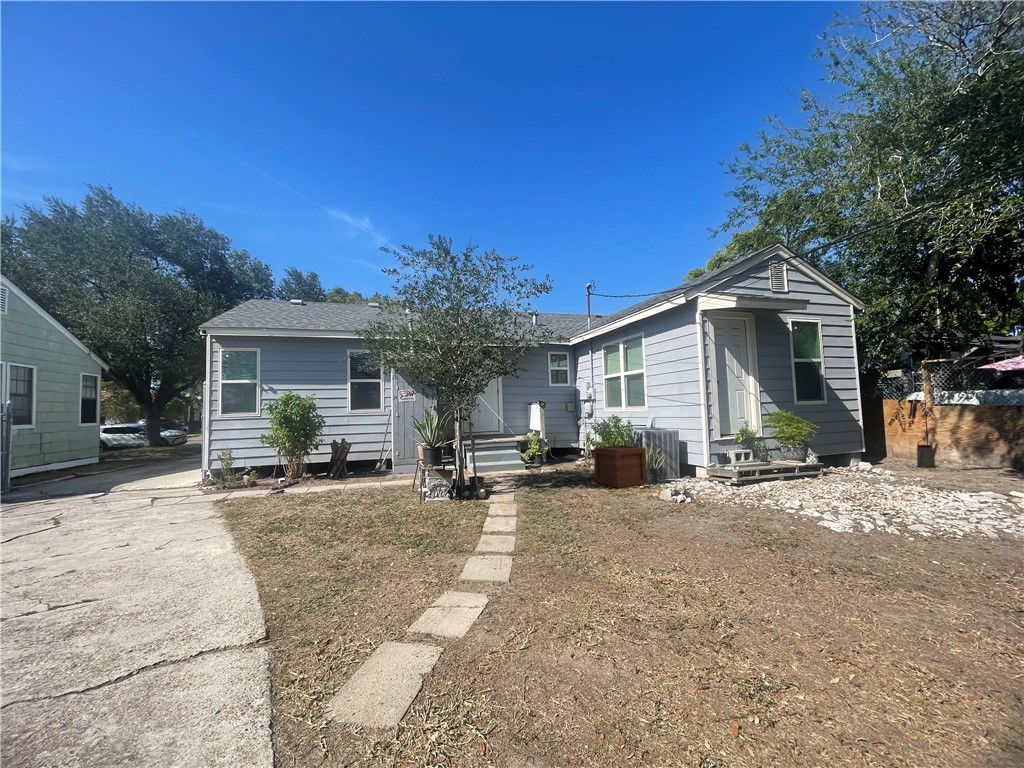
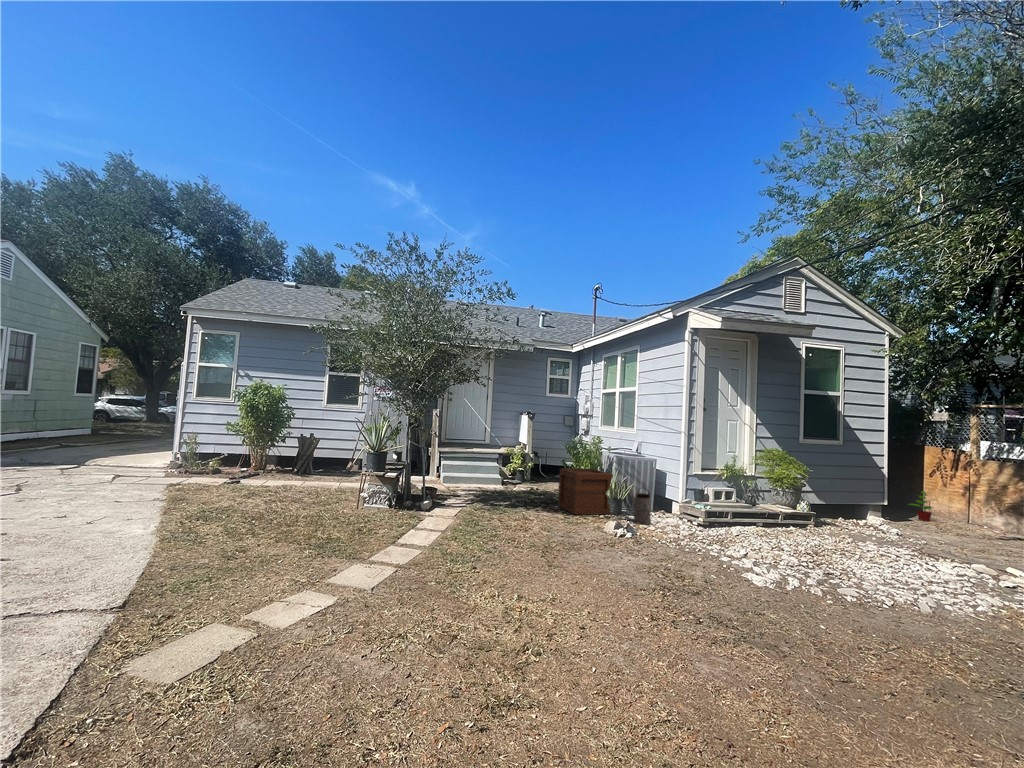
potted plant: none [874,436,901,462] -> present [909,491,932,521]
watering can: present [917,442,938,468] -> present [630,487,651,524]

